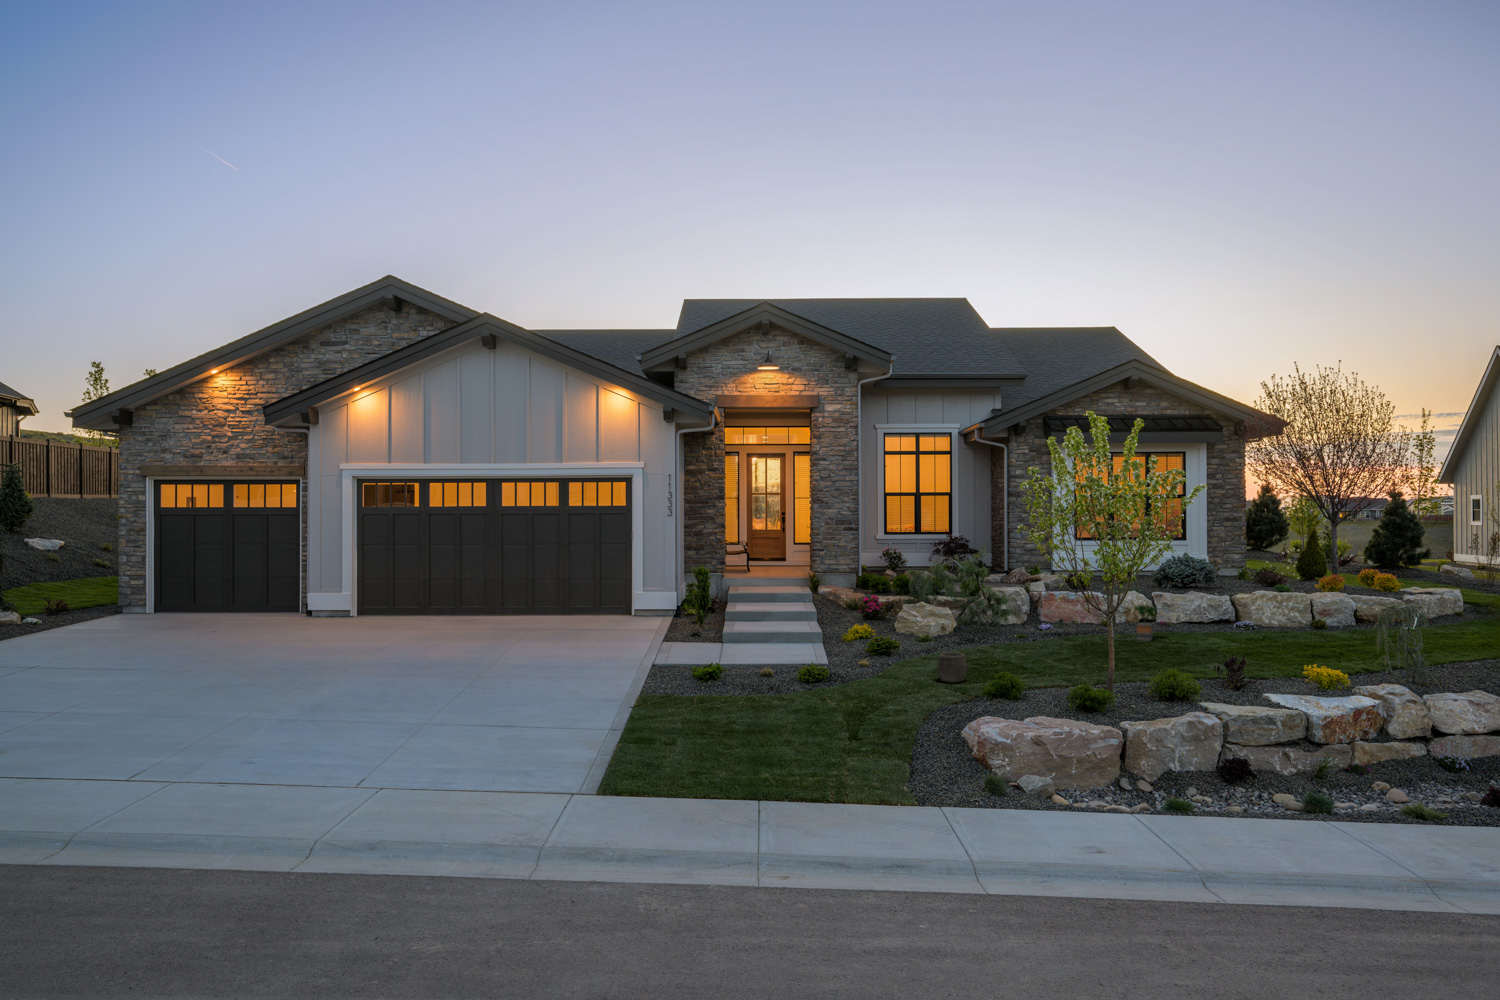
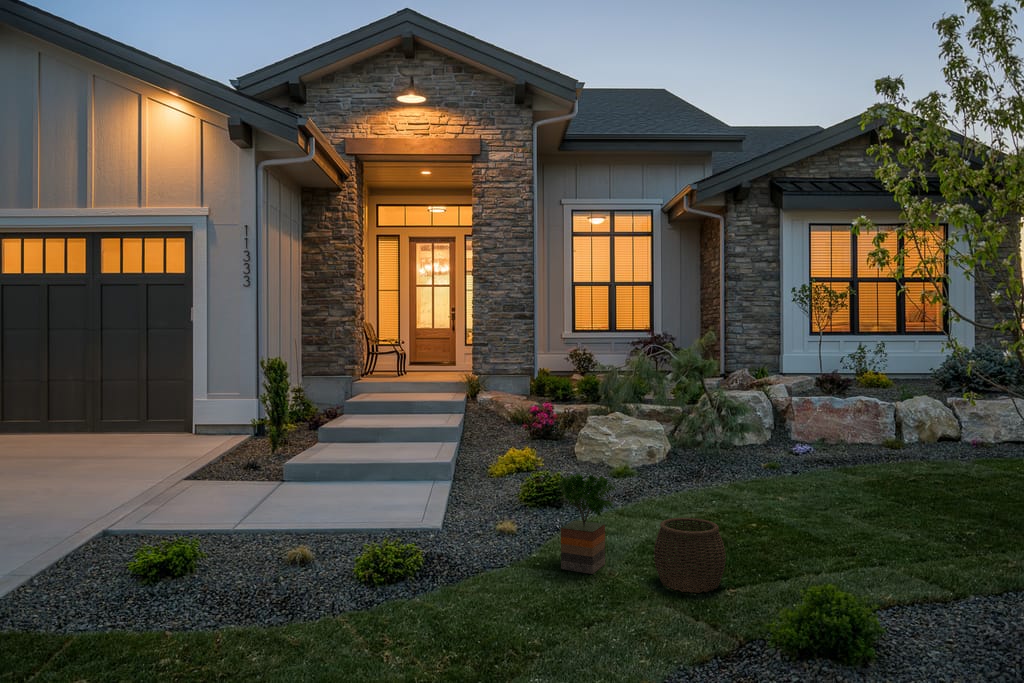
potted tree: present [1135,605,1157,641] -> present [559,474,616,574]

